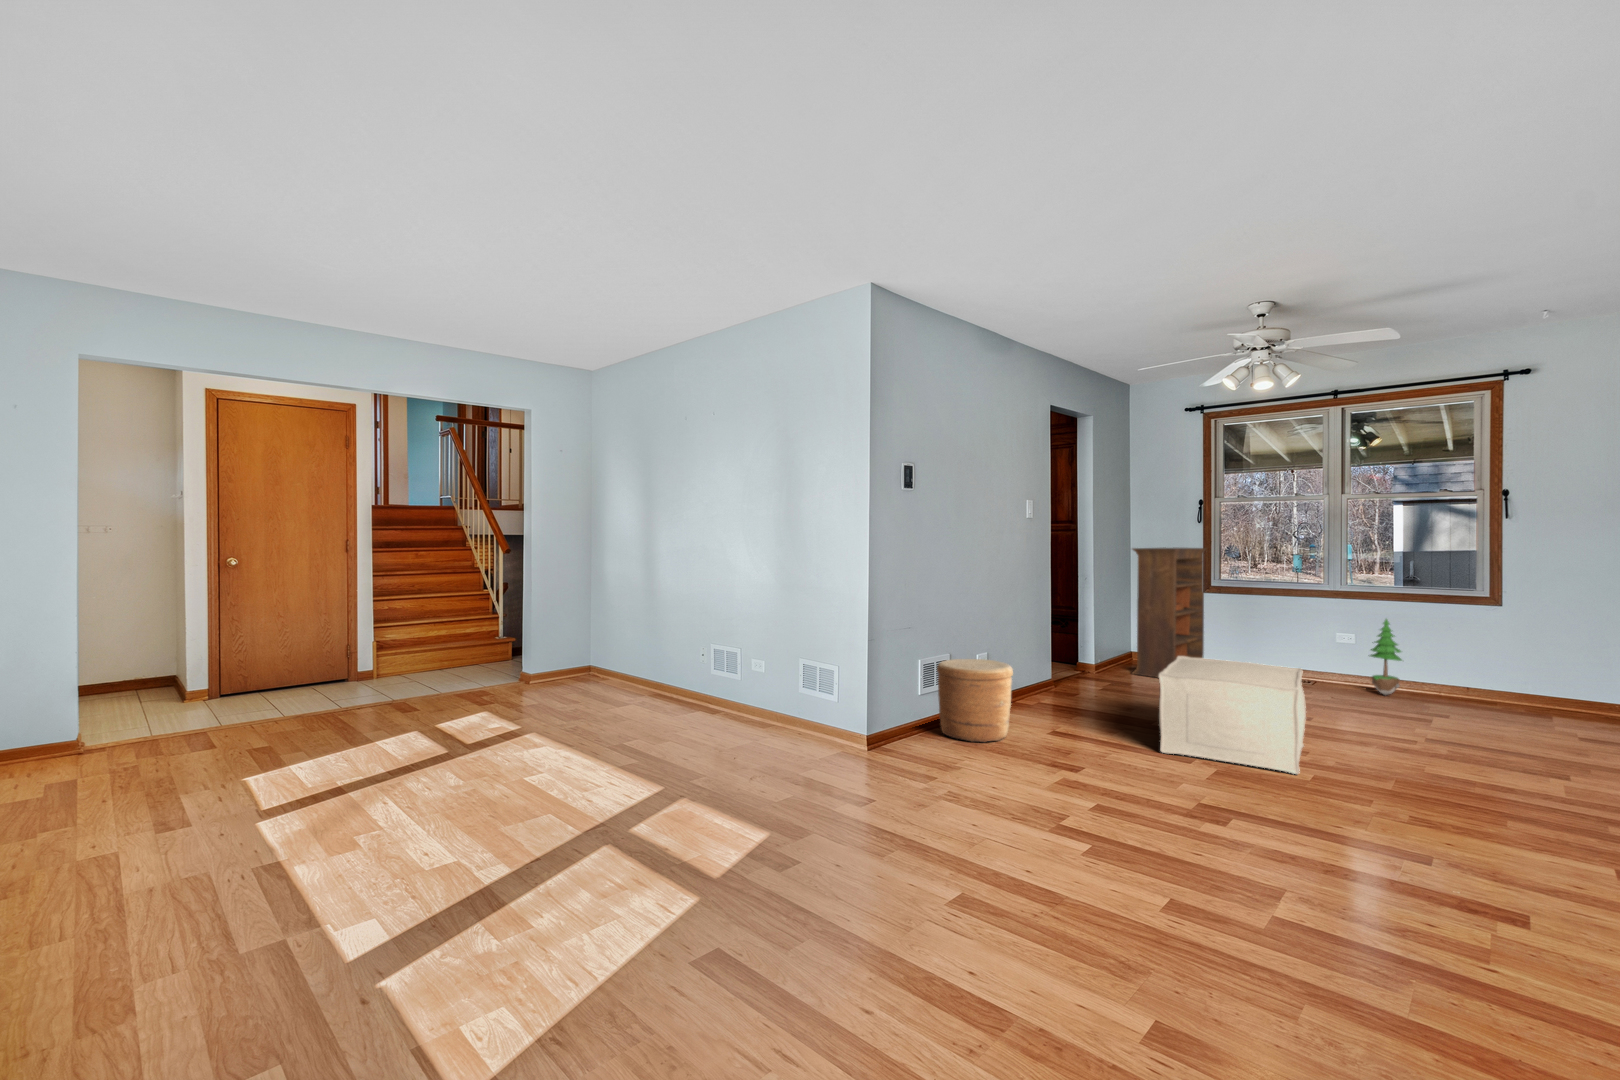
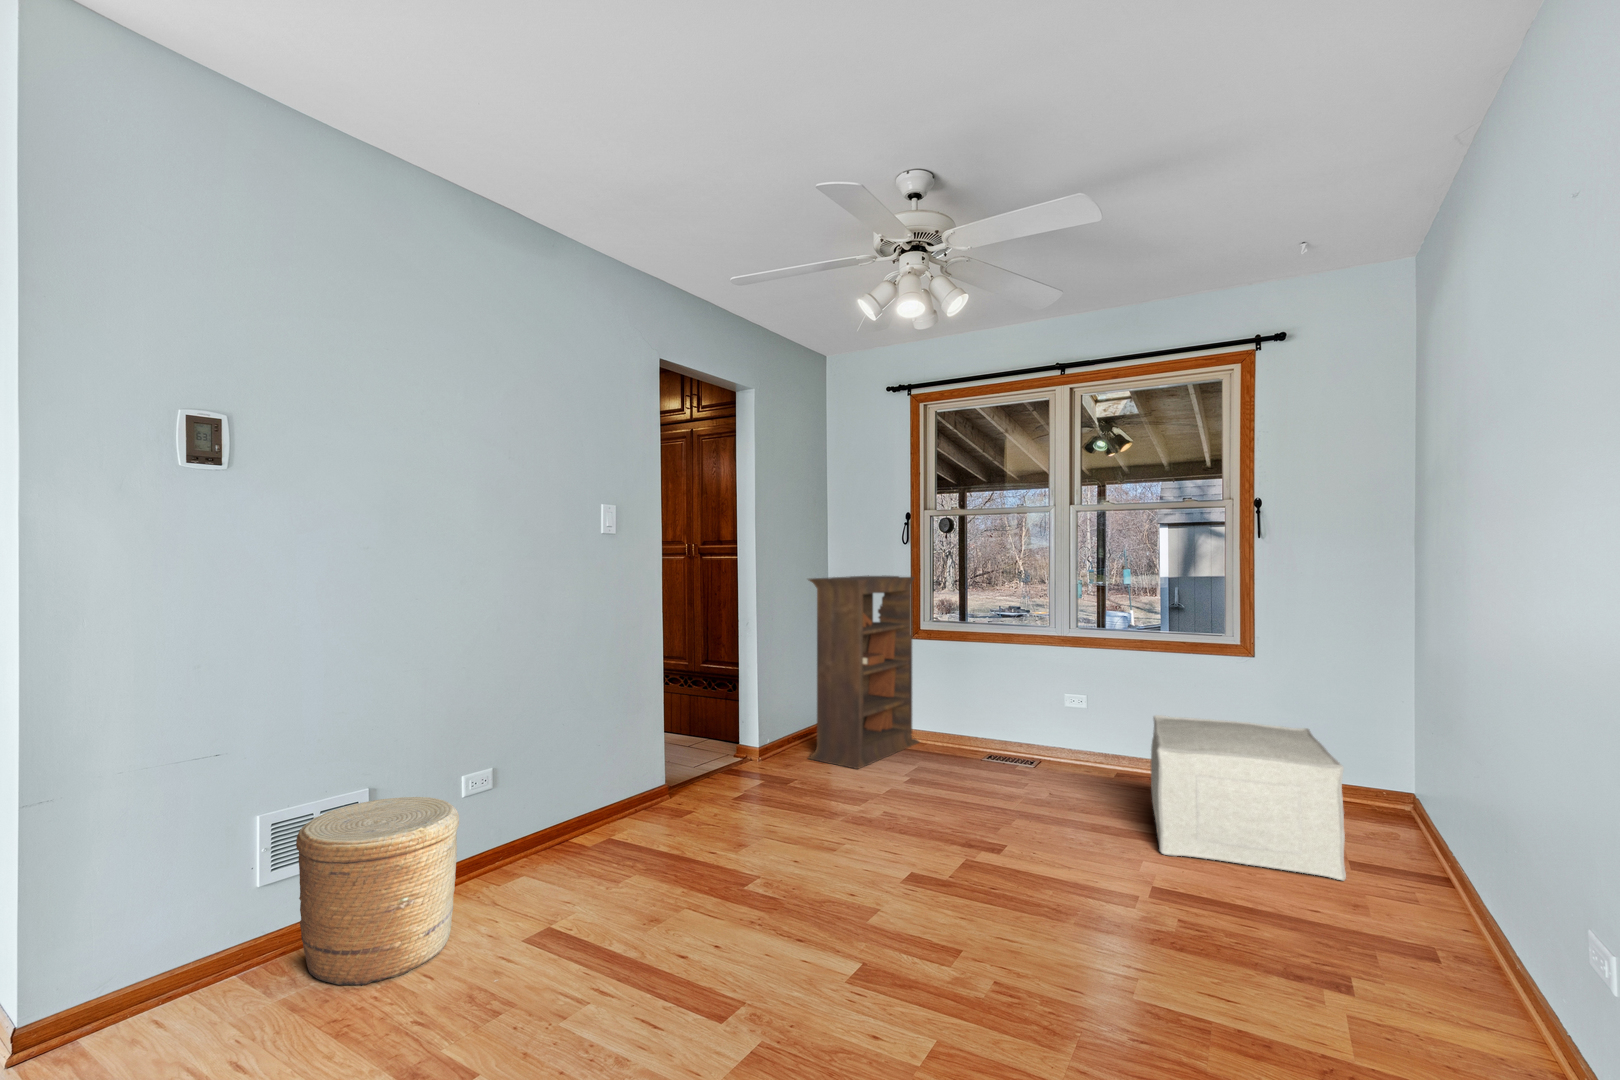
potted tree: present [1370,619,1402,695] -> none [1099,675,1142,784]
ottoman: present [1159,656,1306,774] -> present [1151,715,1346,880]

